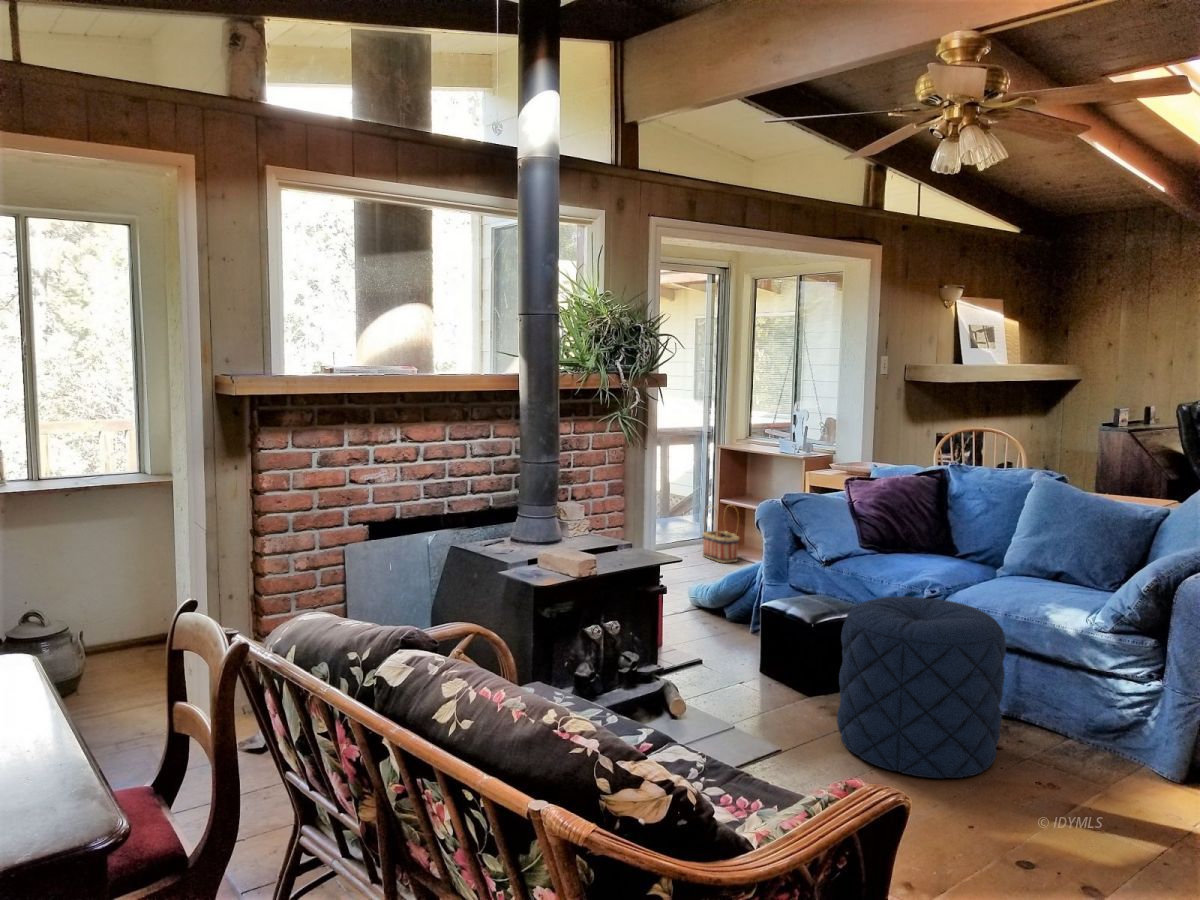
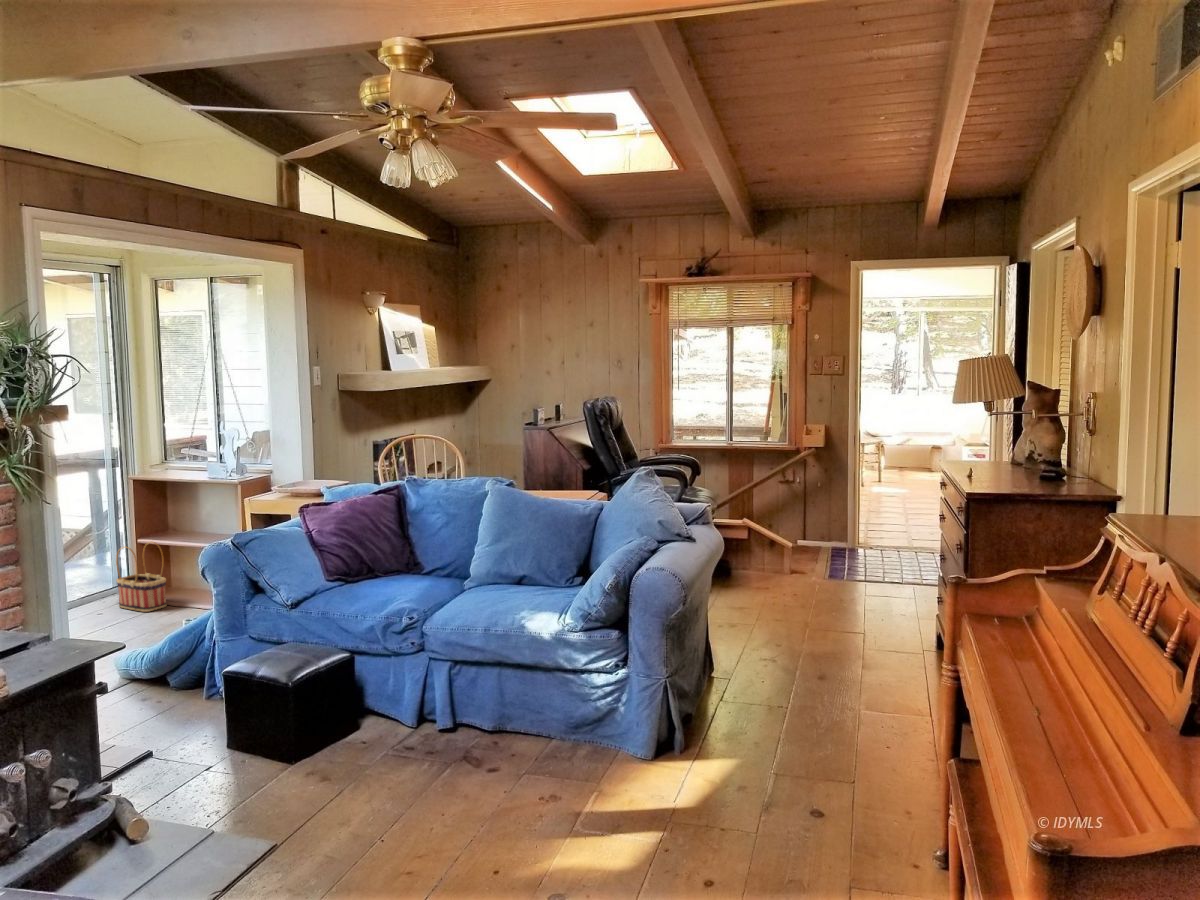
pouf: present [837,596,1006,778] -> none [335,632,501,834]

